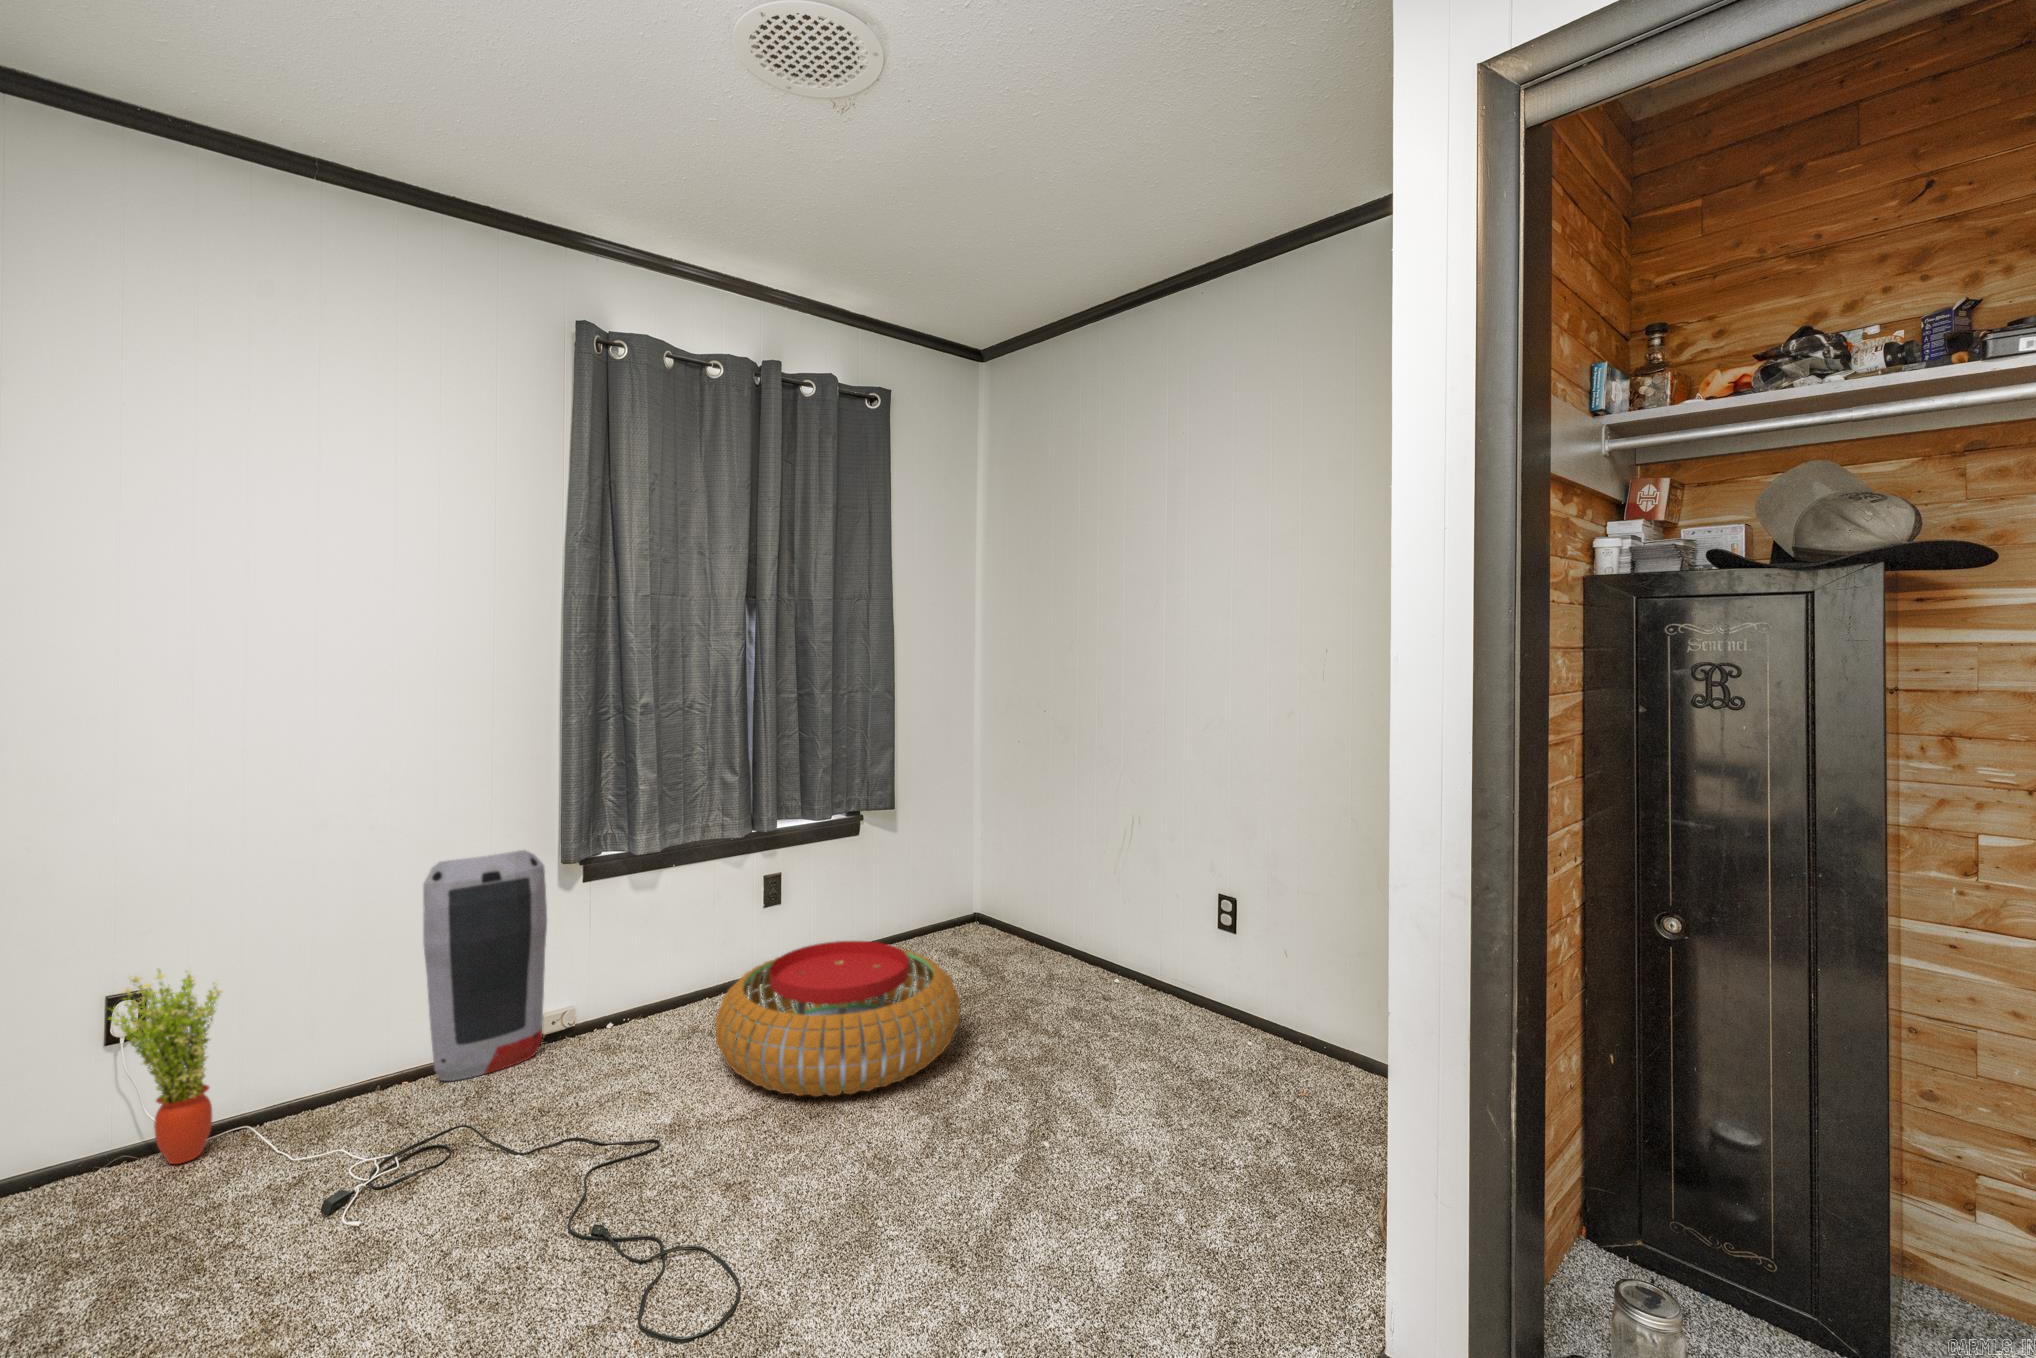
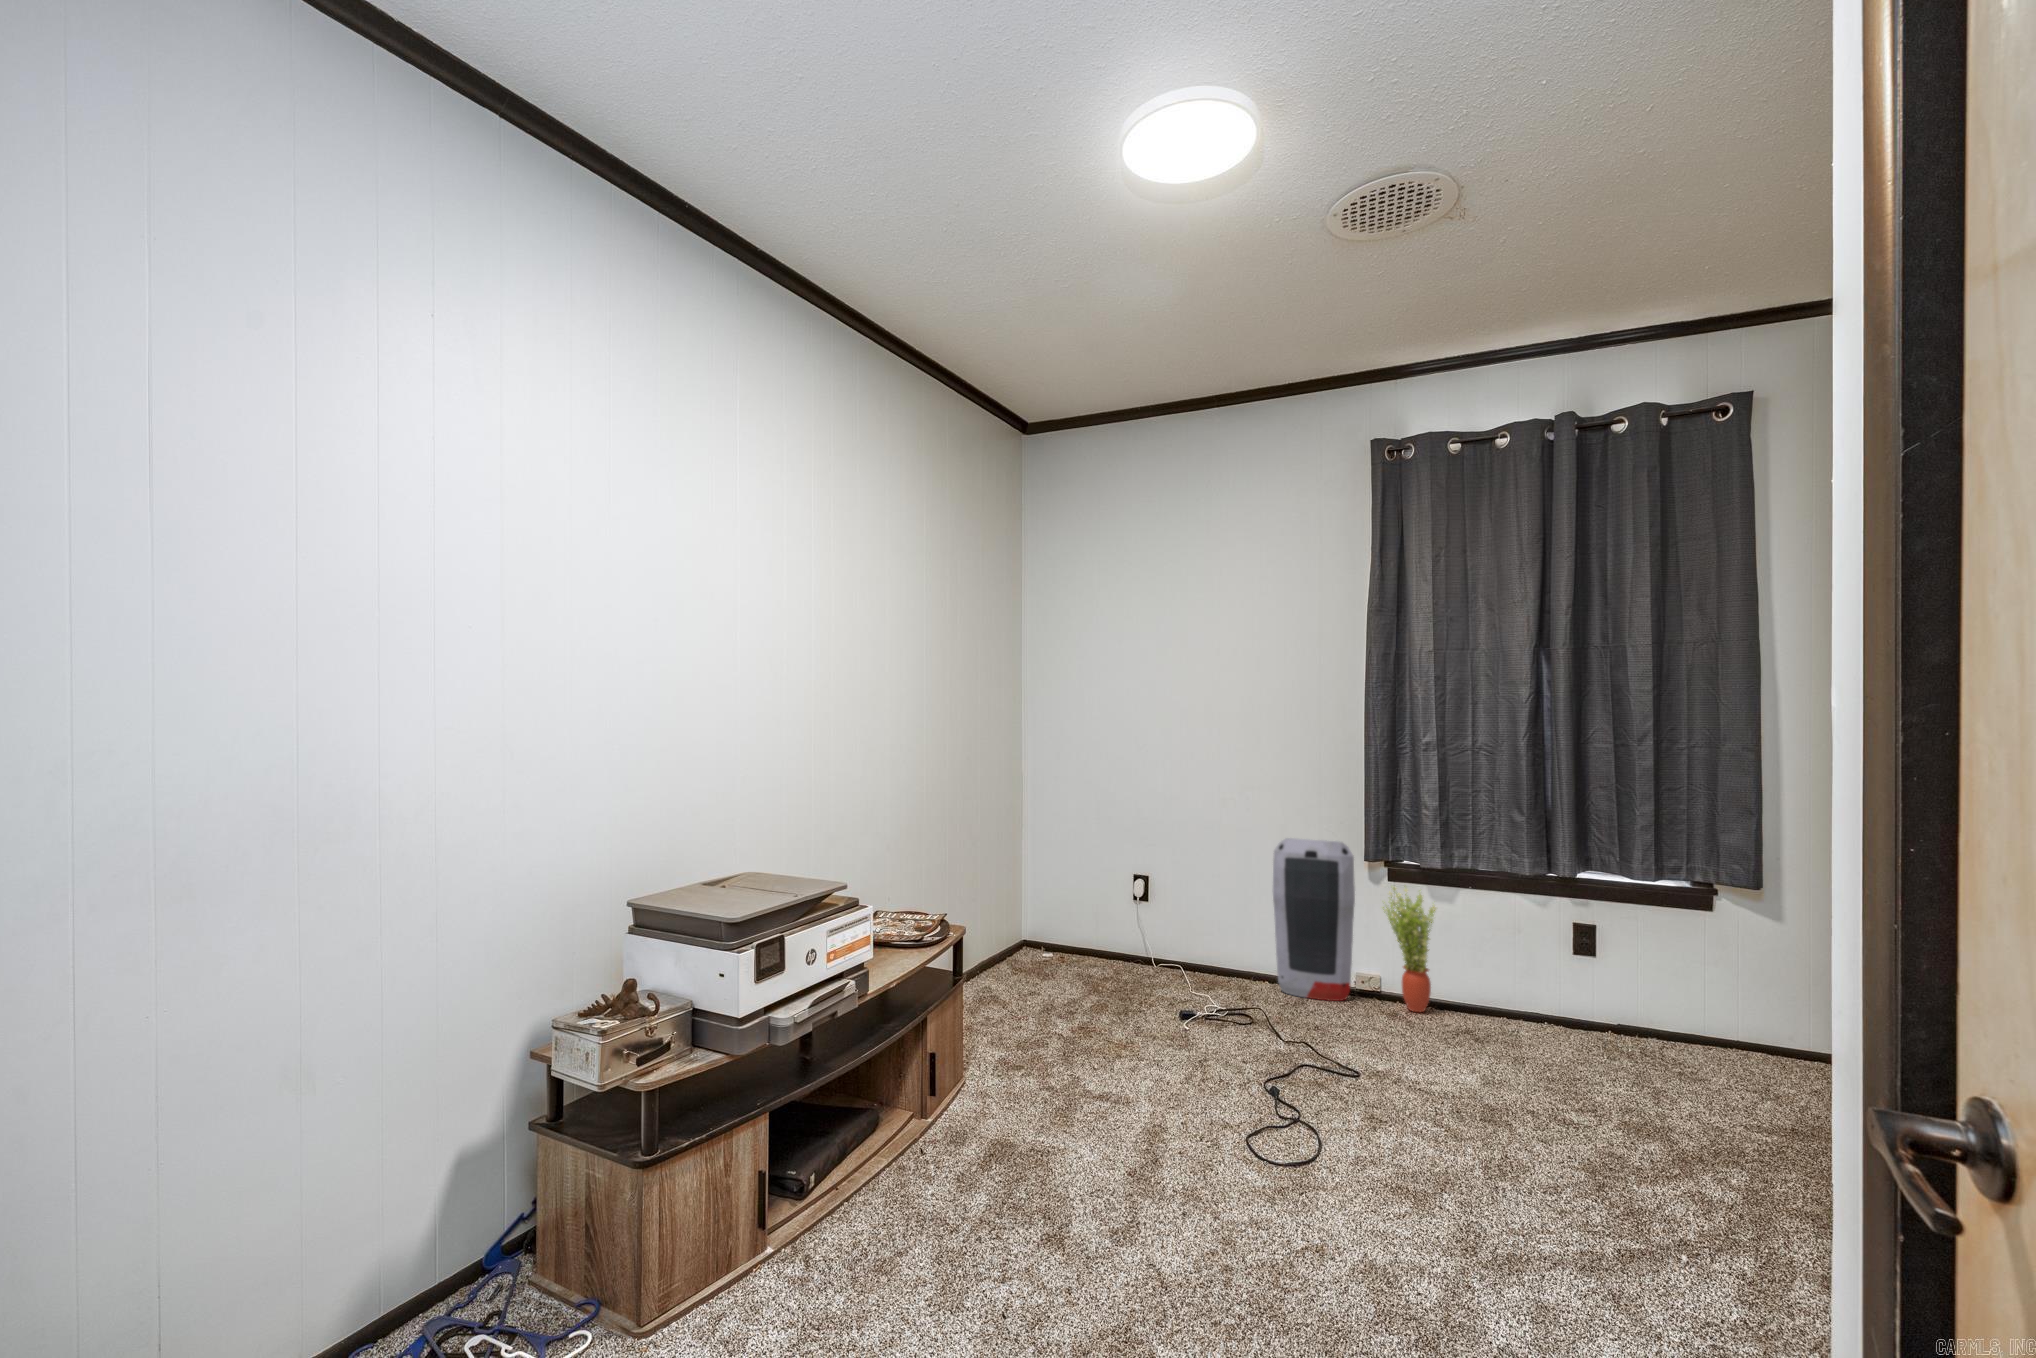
pouf: present [715,941,959,1097] -> none [1442,984,1731,1140]
potted plant: present [110,970,221,1164] -> present [1383,887,1436,1012]

